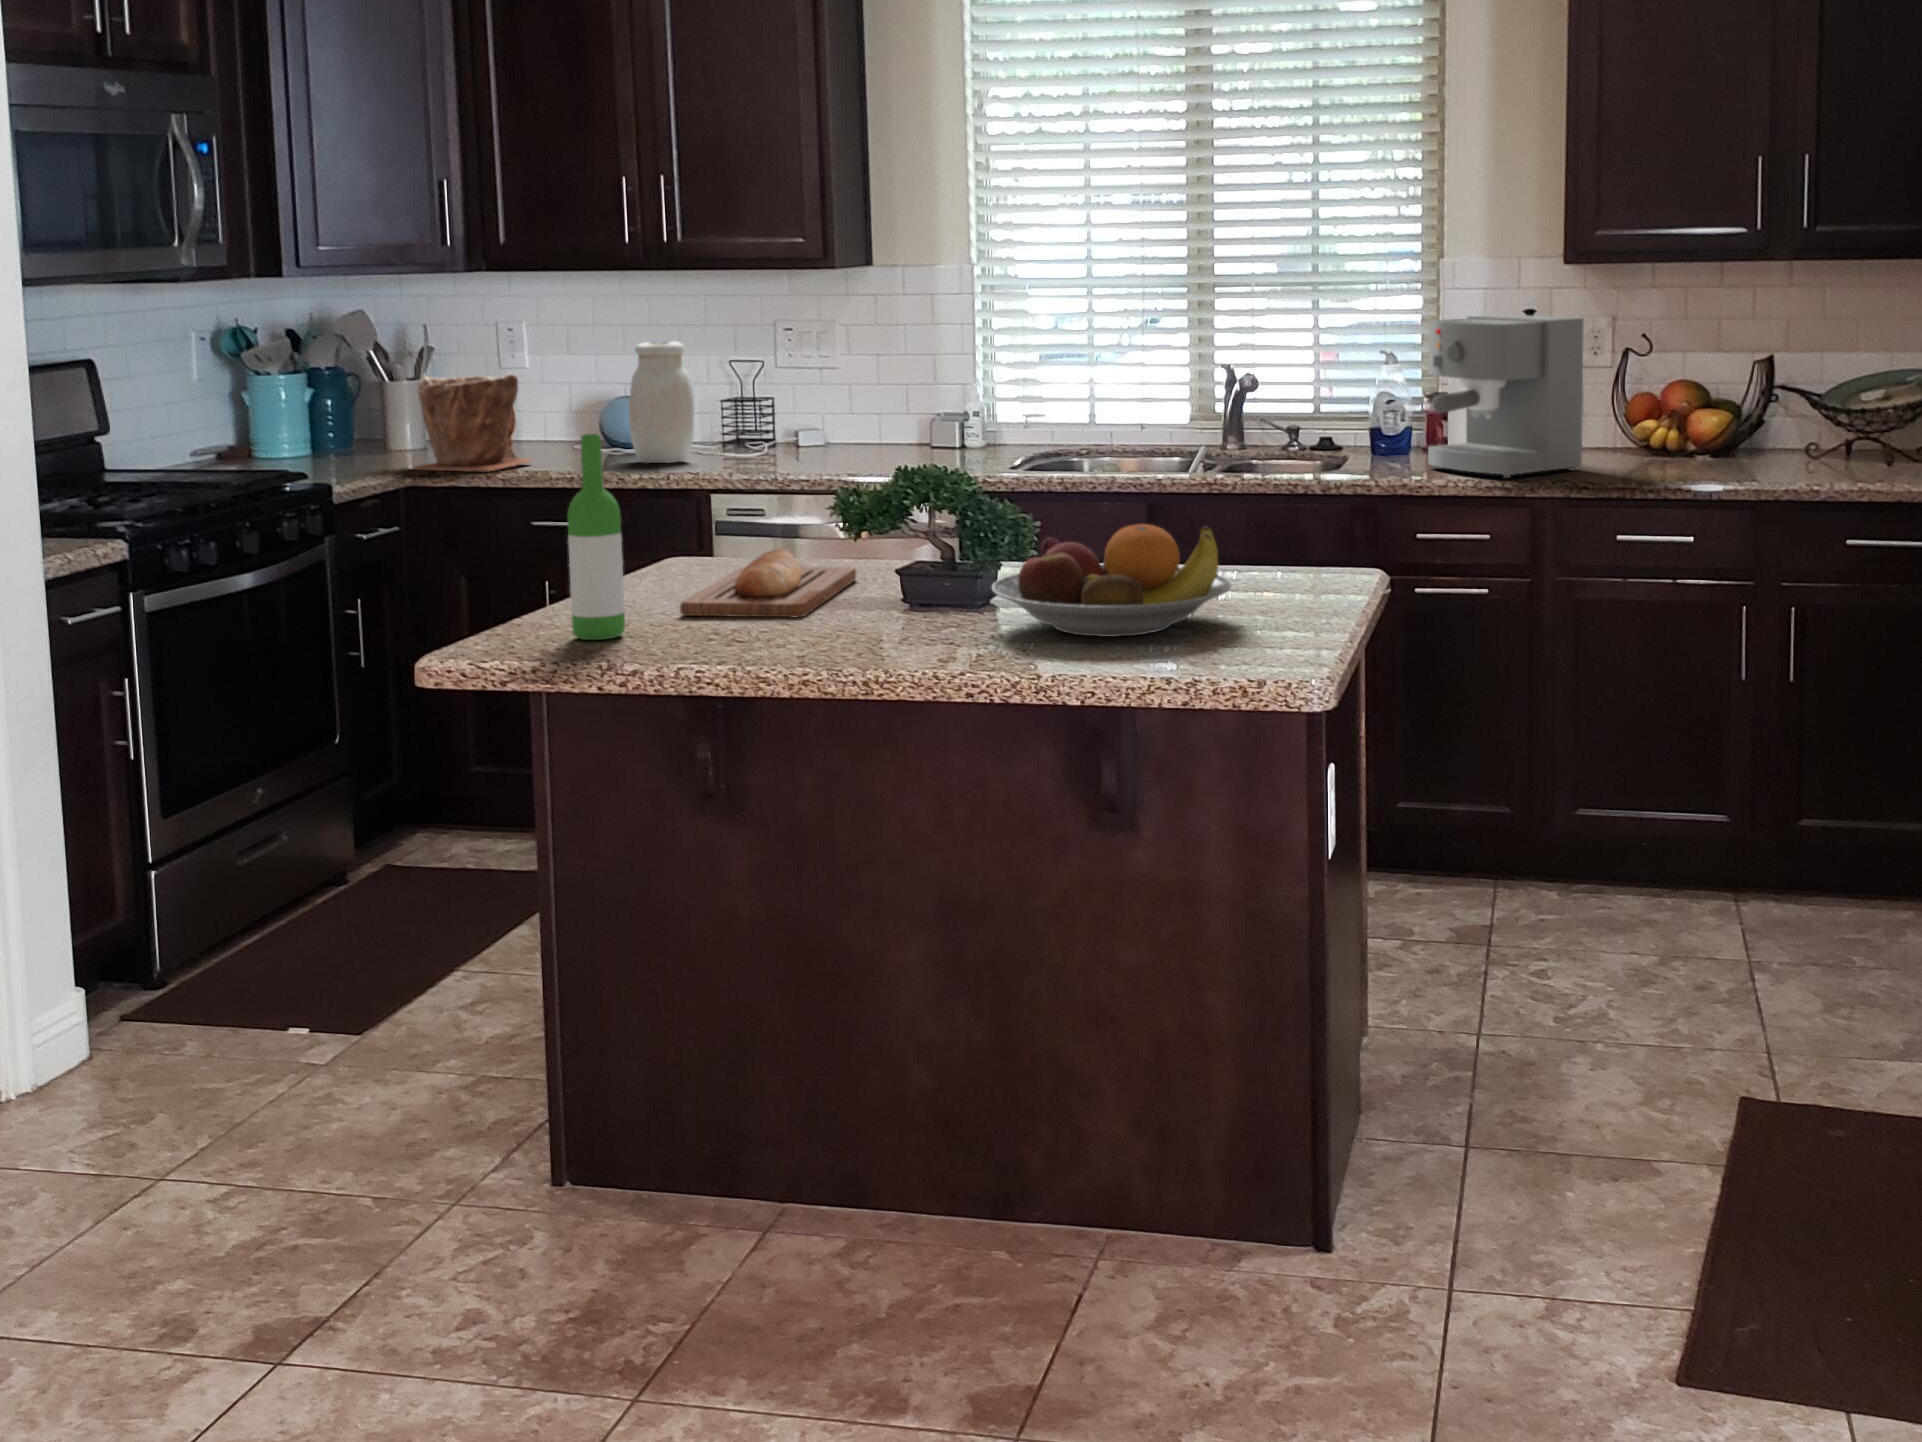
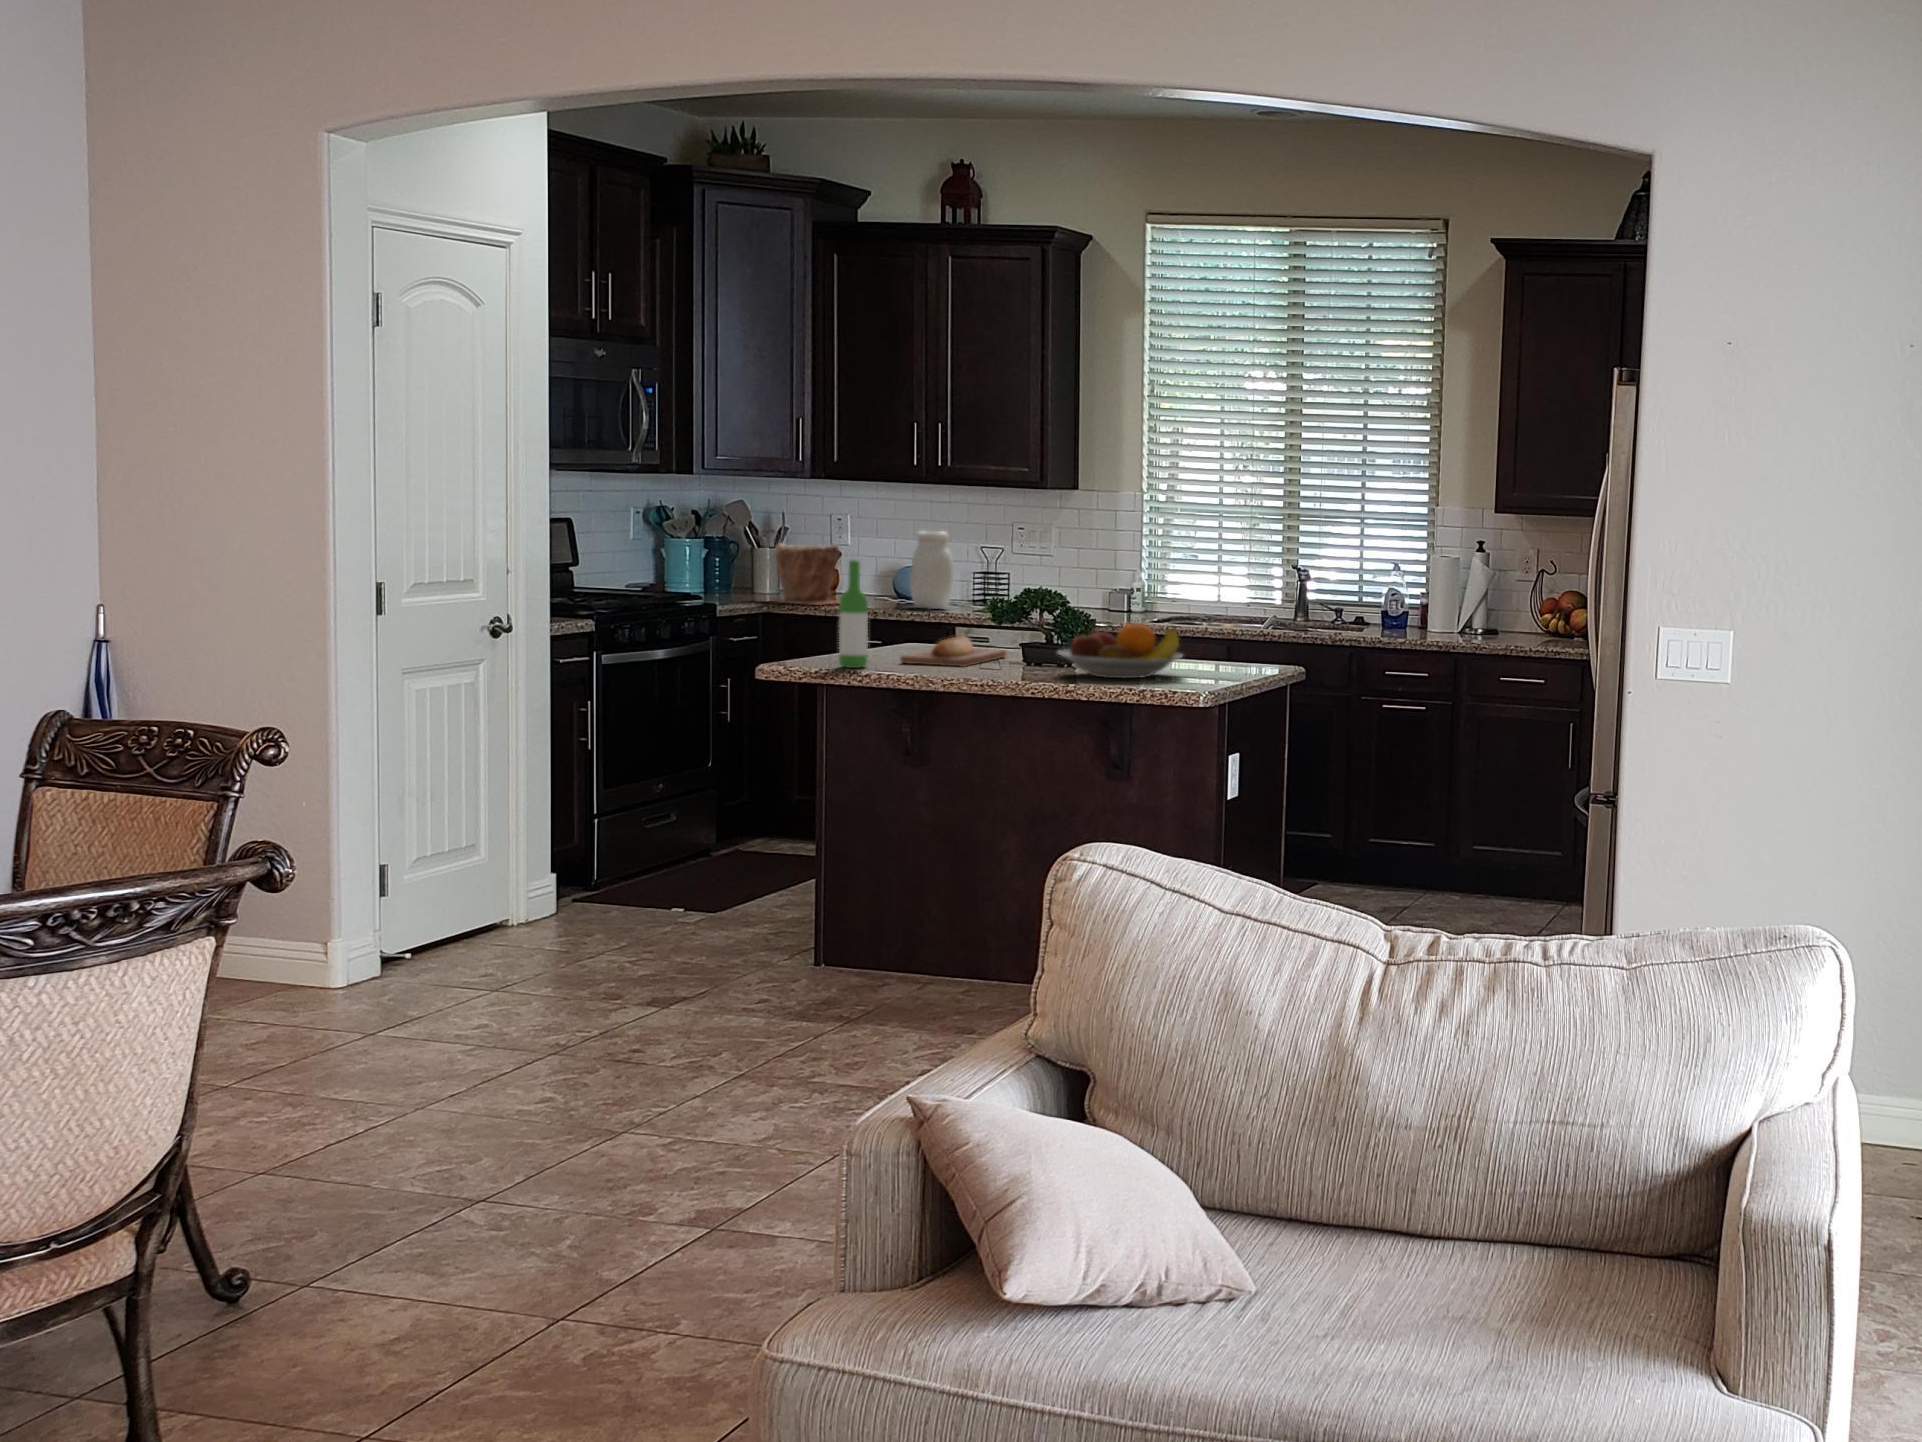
coffee maker: present [1428,314,1584,478] -> none [1397,542,1499,642]

